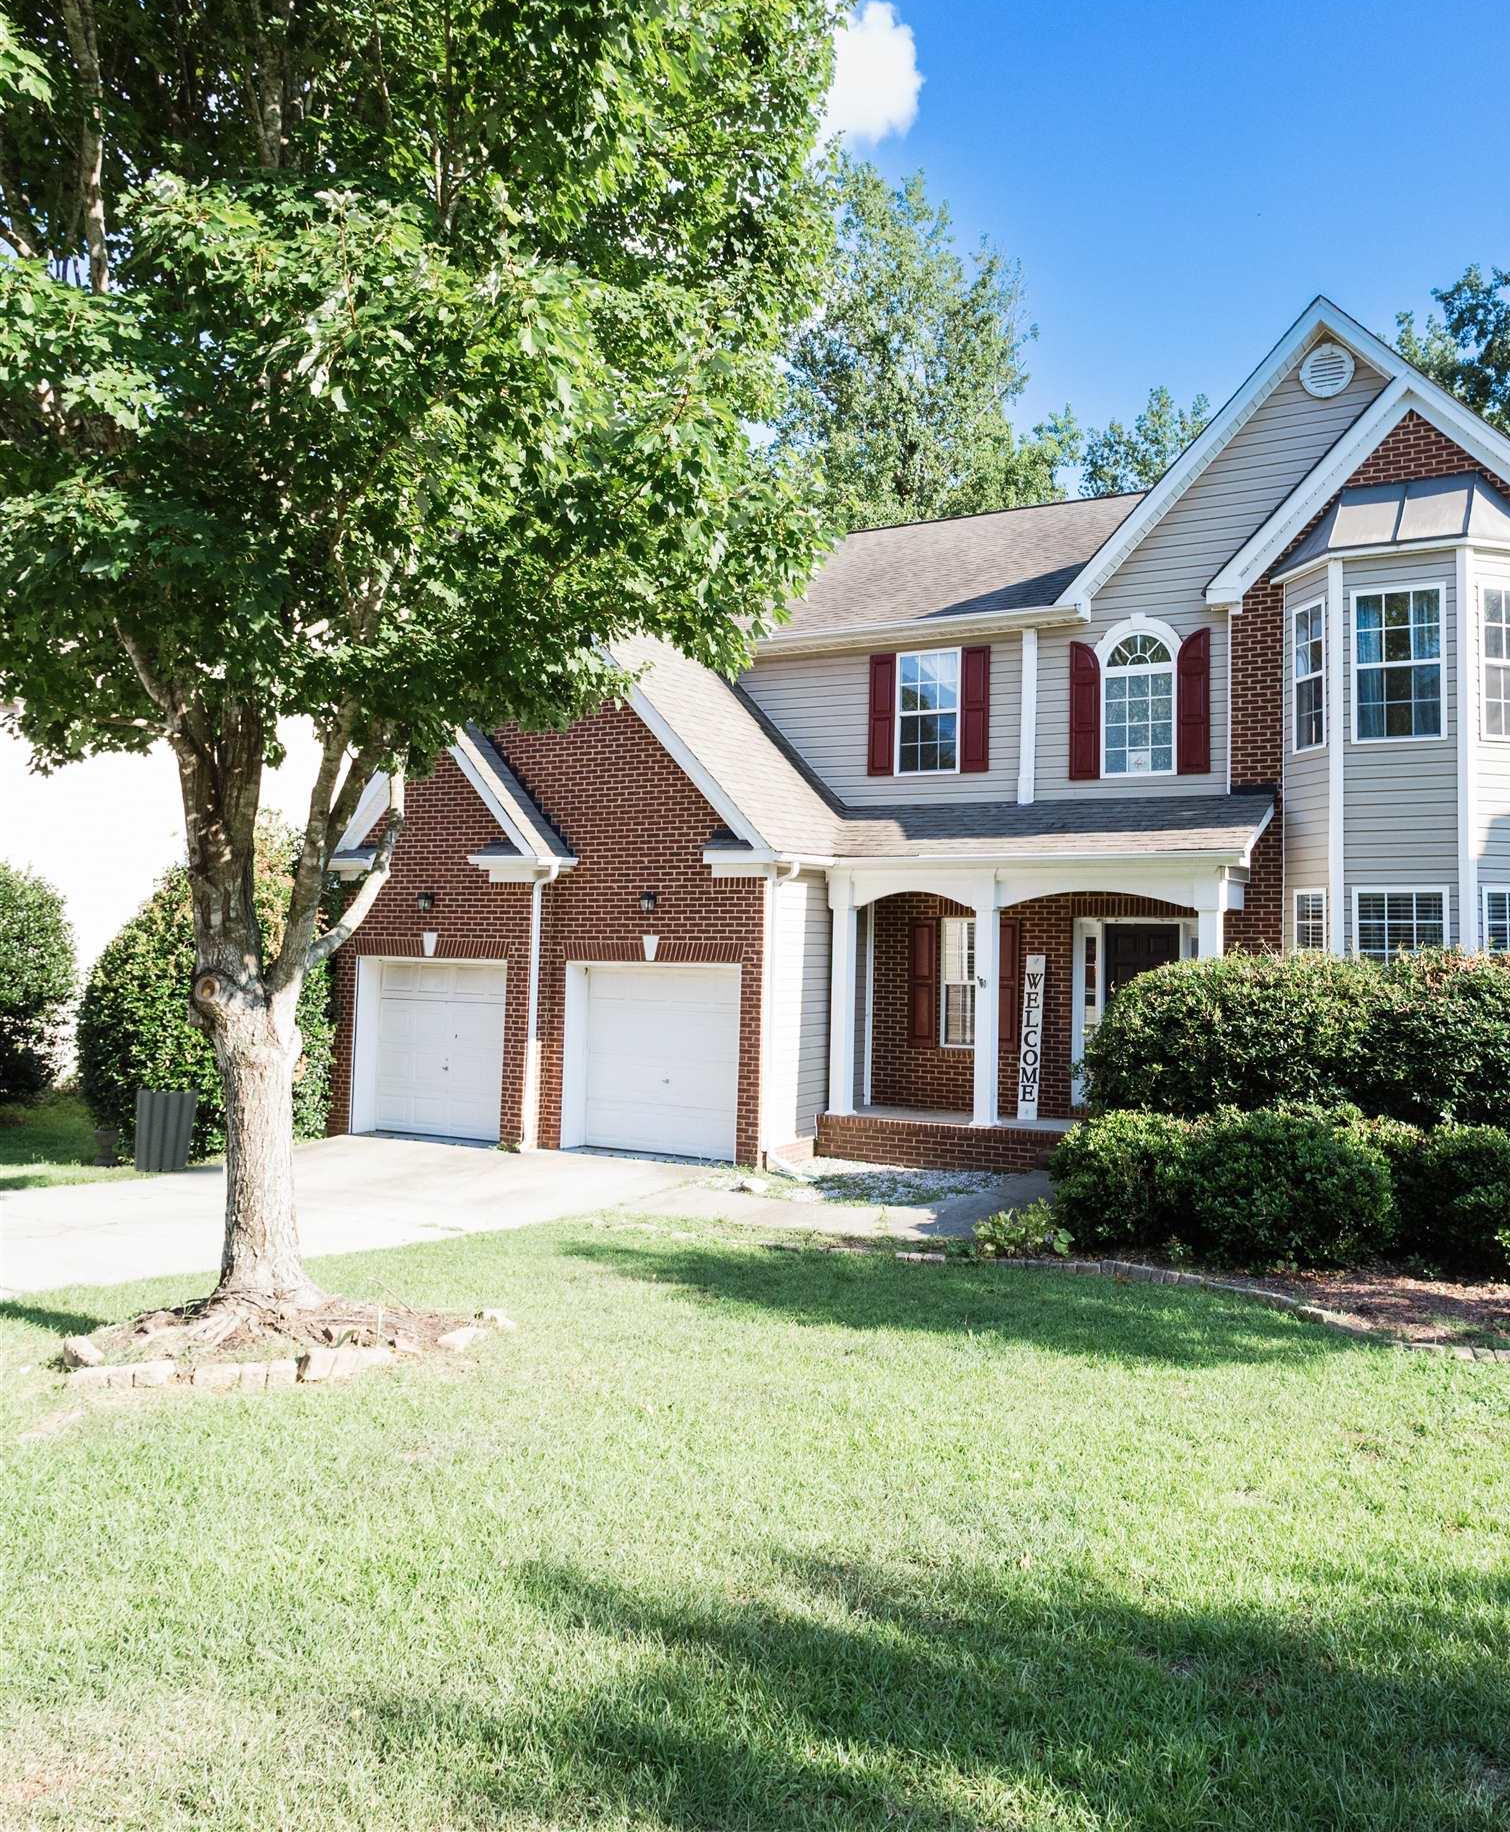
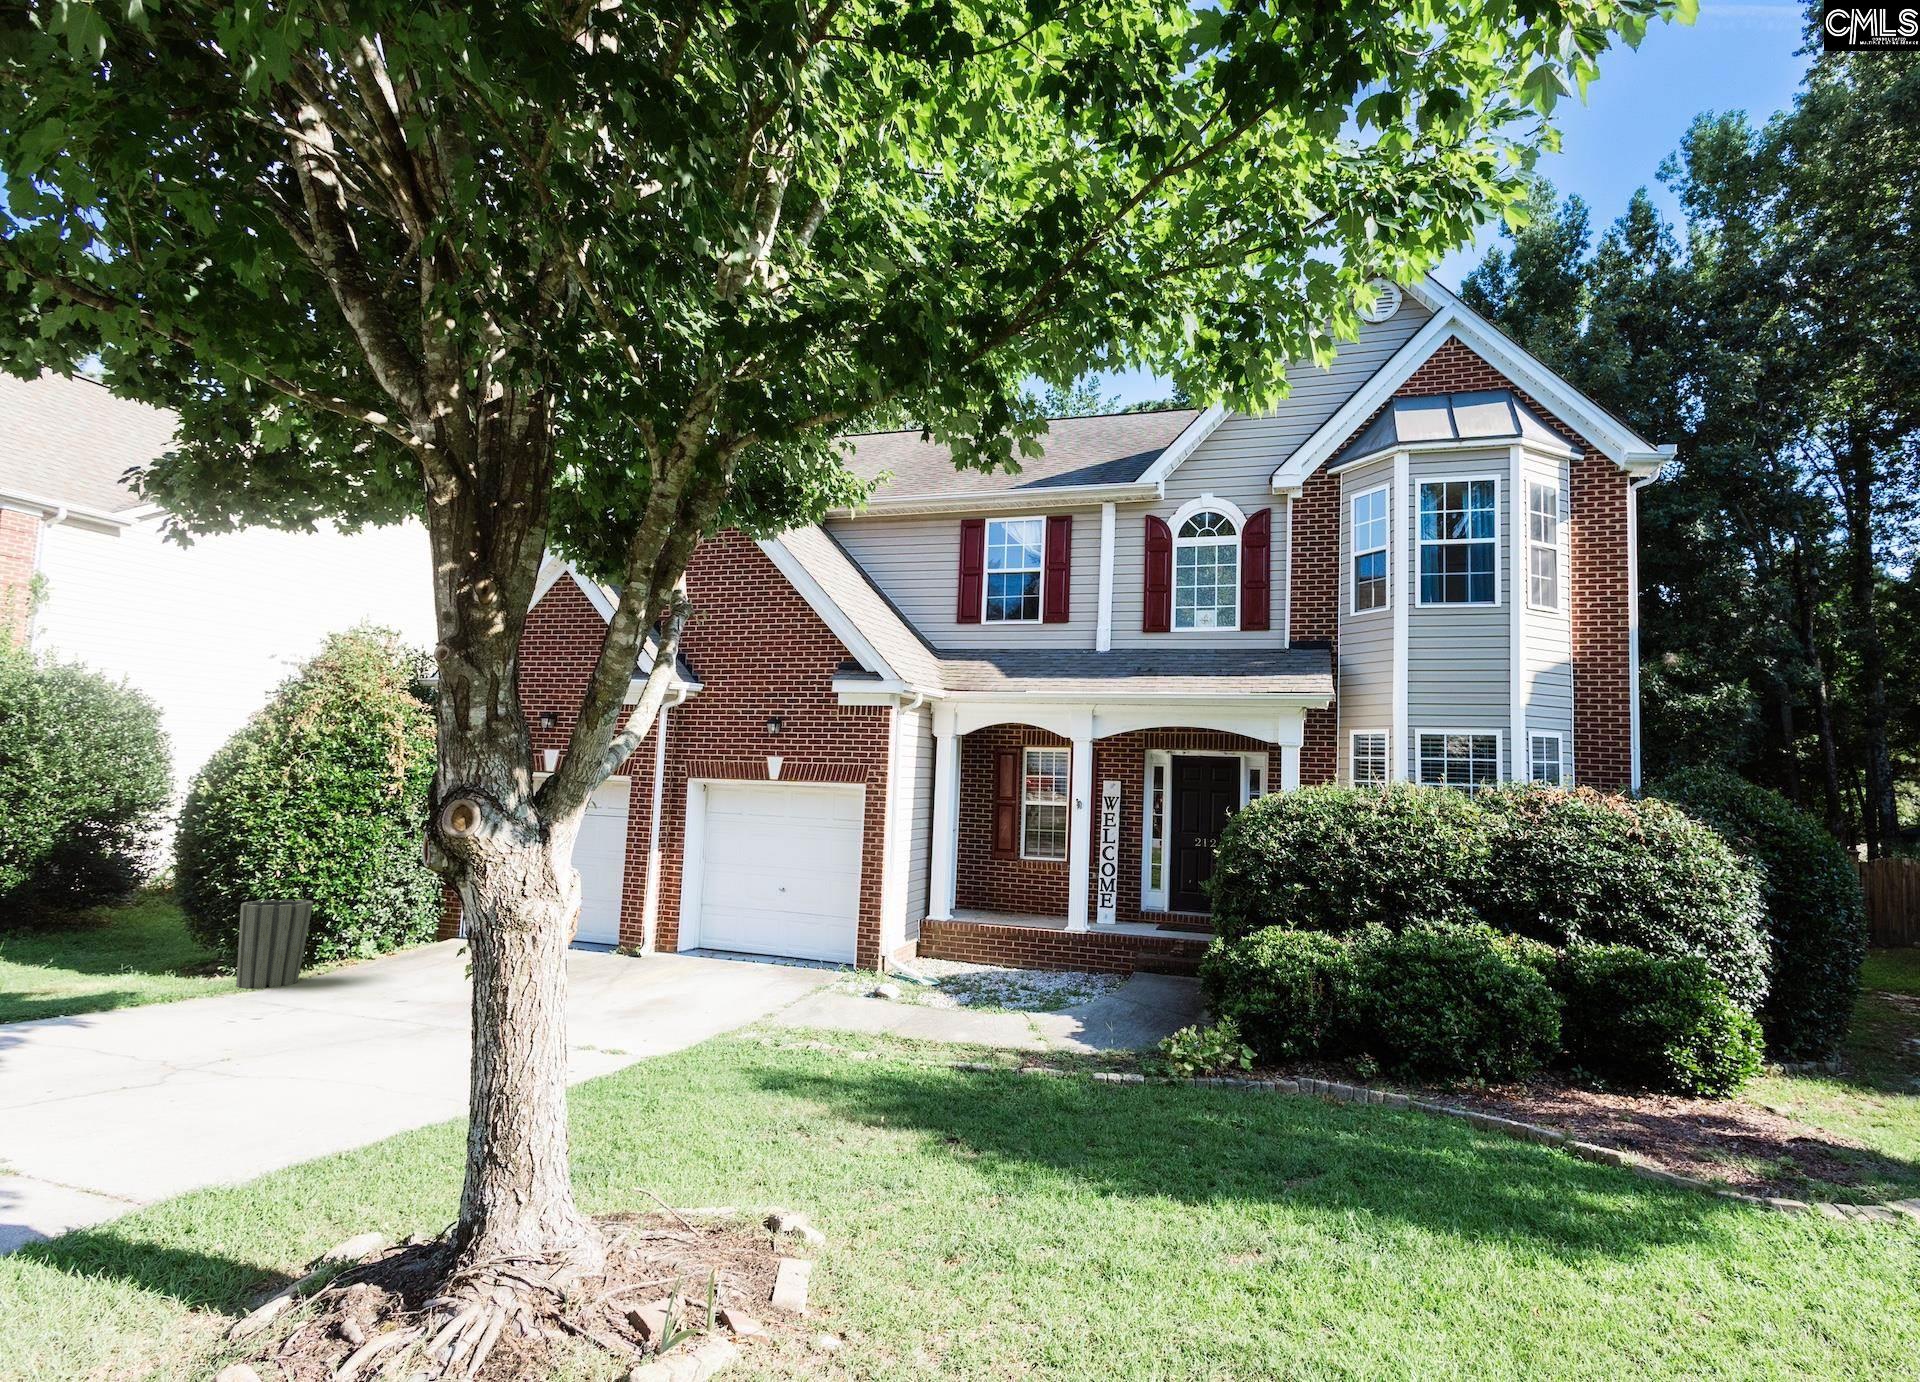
planter: present [94,1122,120,1166] -> none [188,935,223,981]

